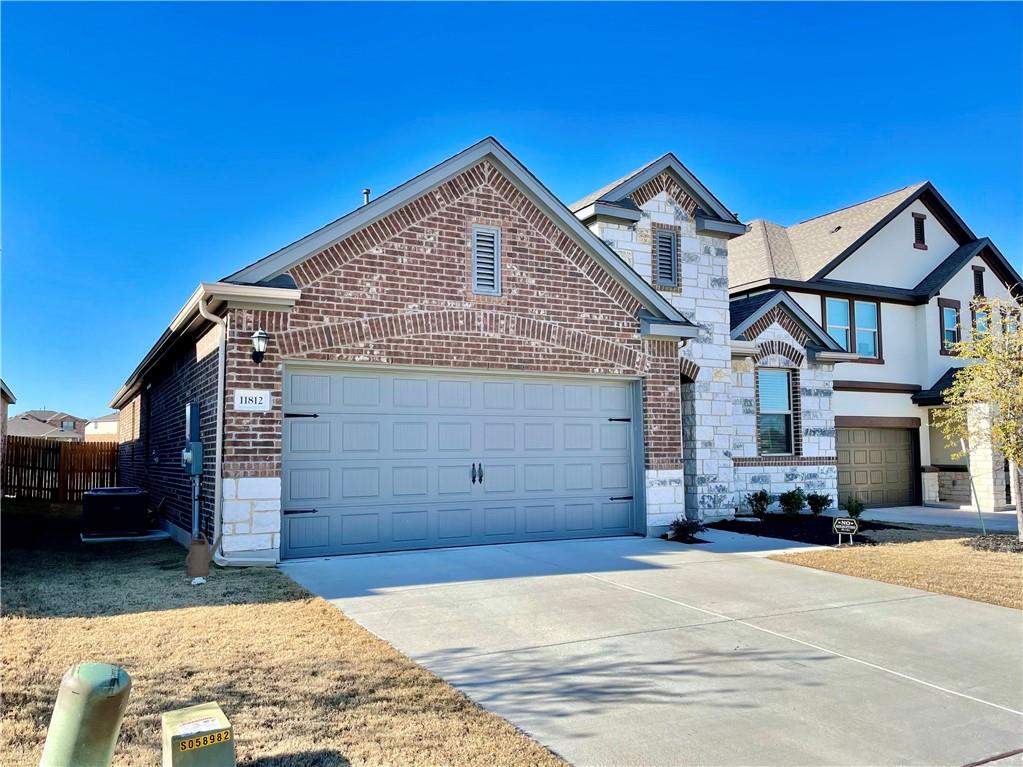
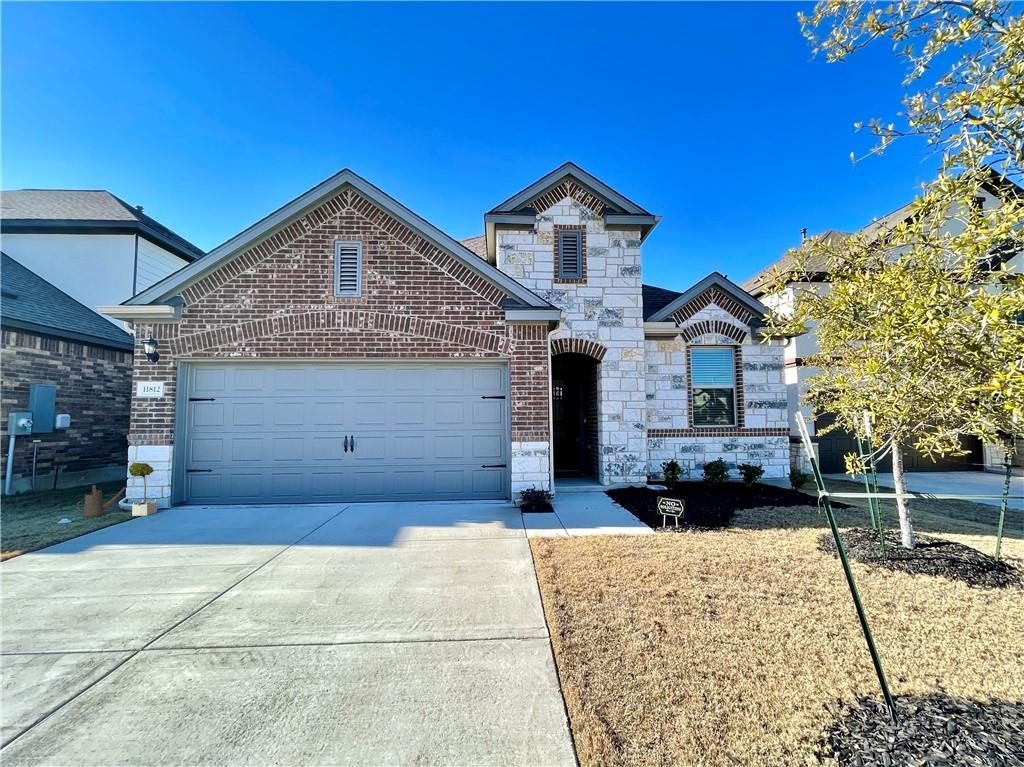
potted tree: none [247,499,278,571] -> present [129,462,157,516]

